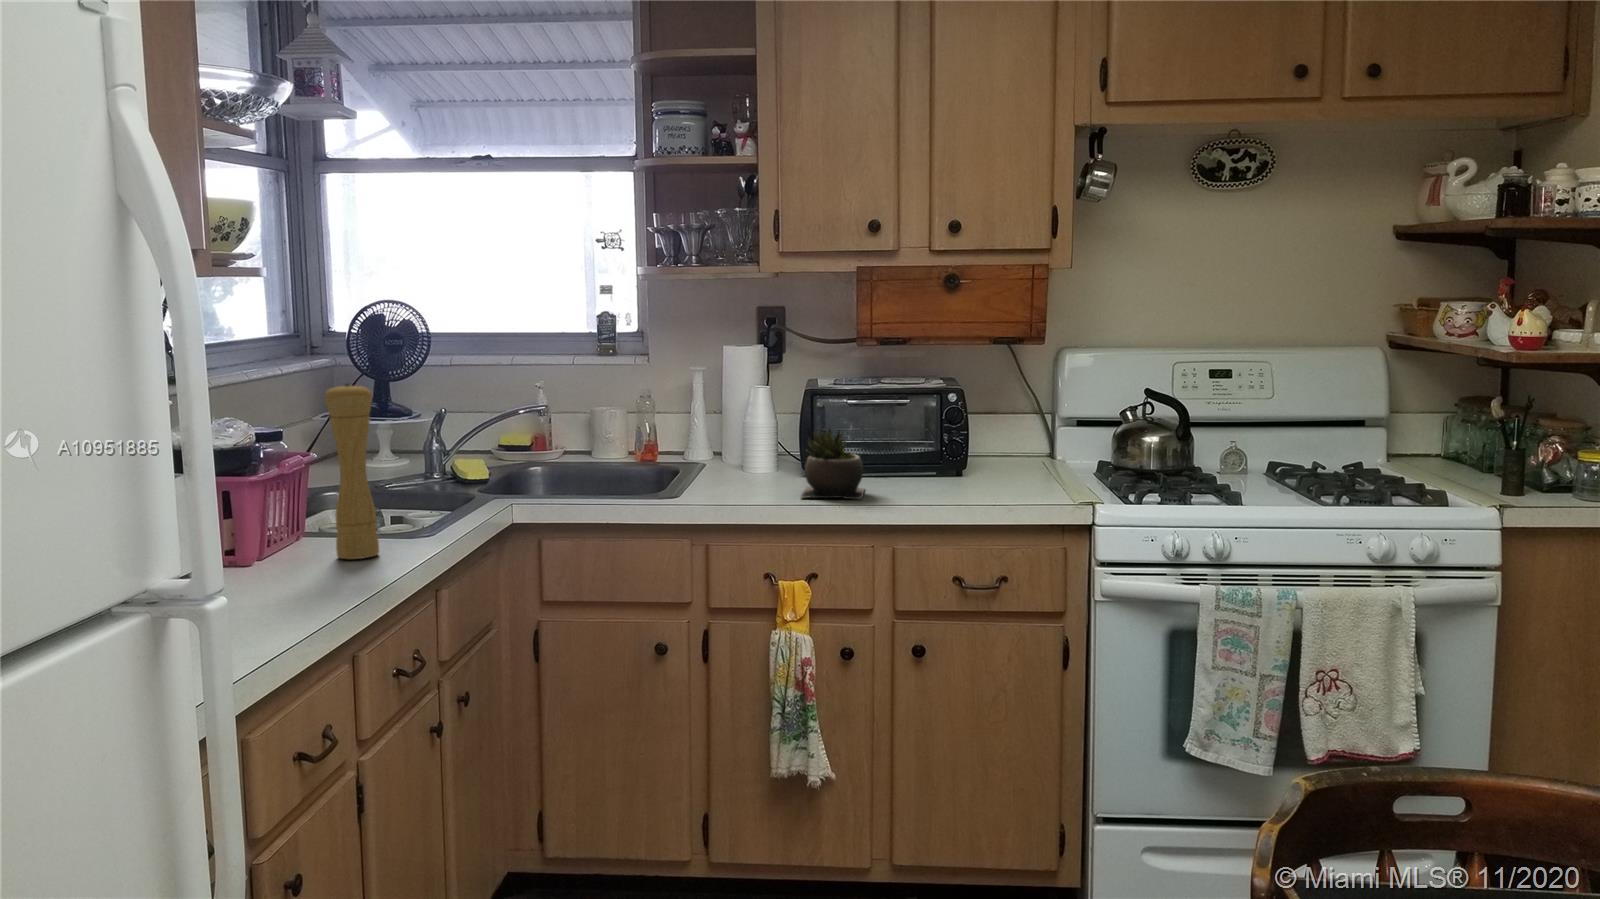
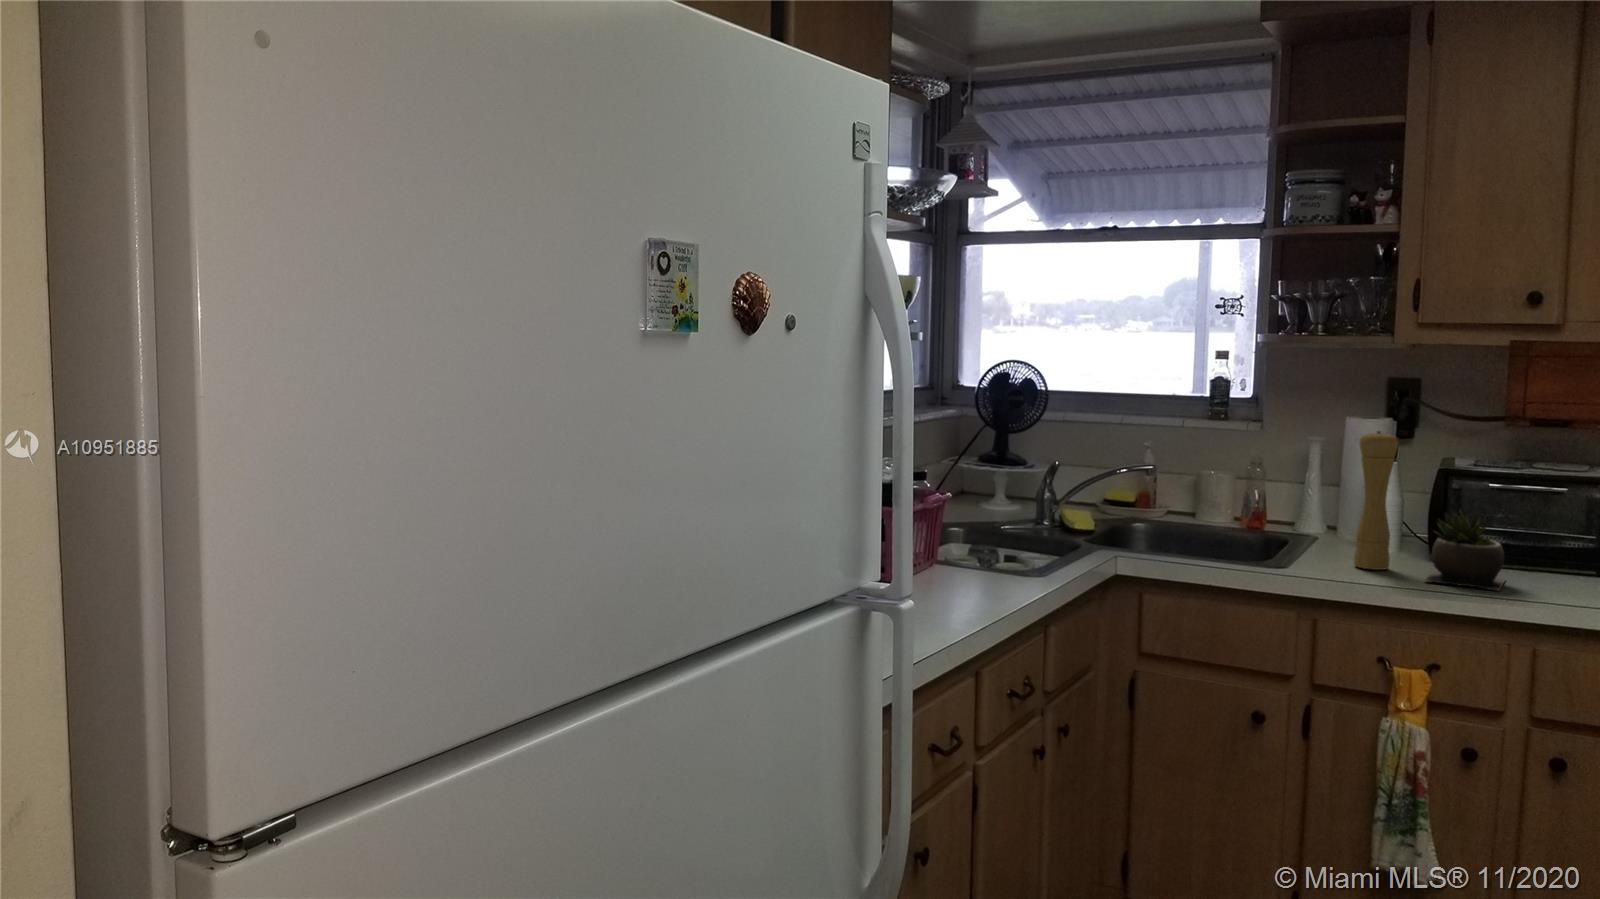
pepper mill: present [325,383,379,559] -> present [1354,431,1398,570]

